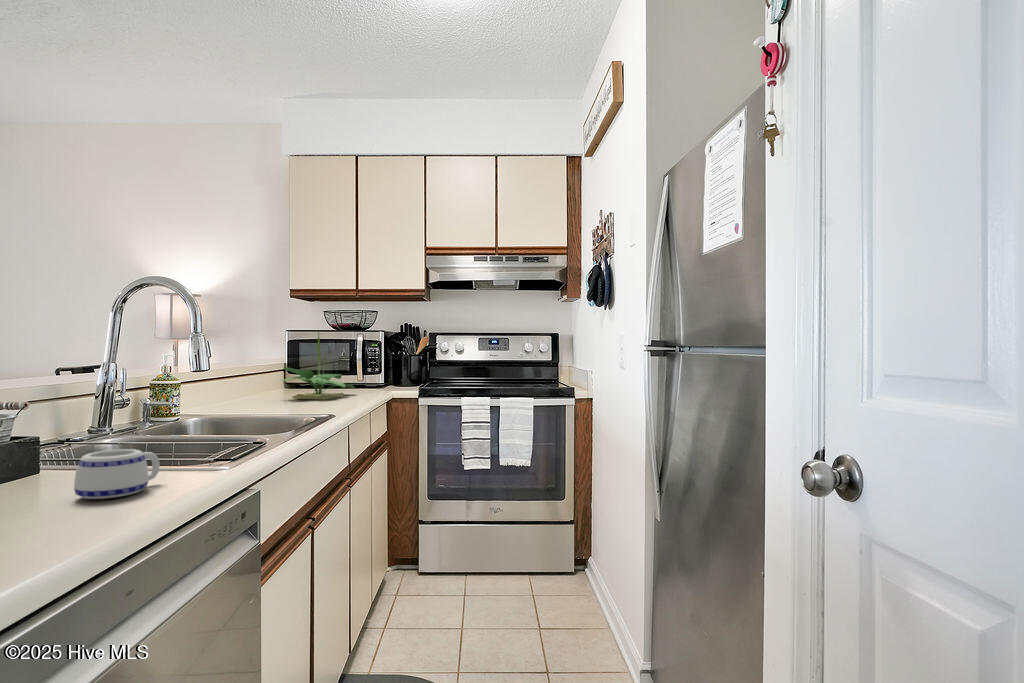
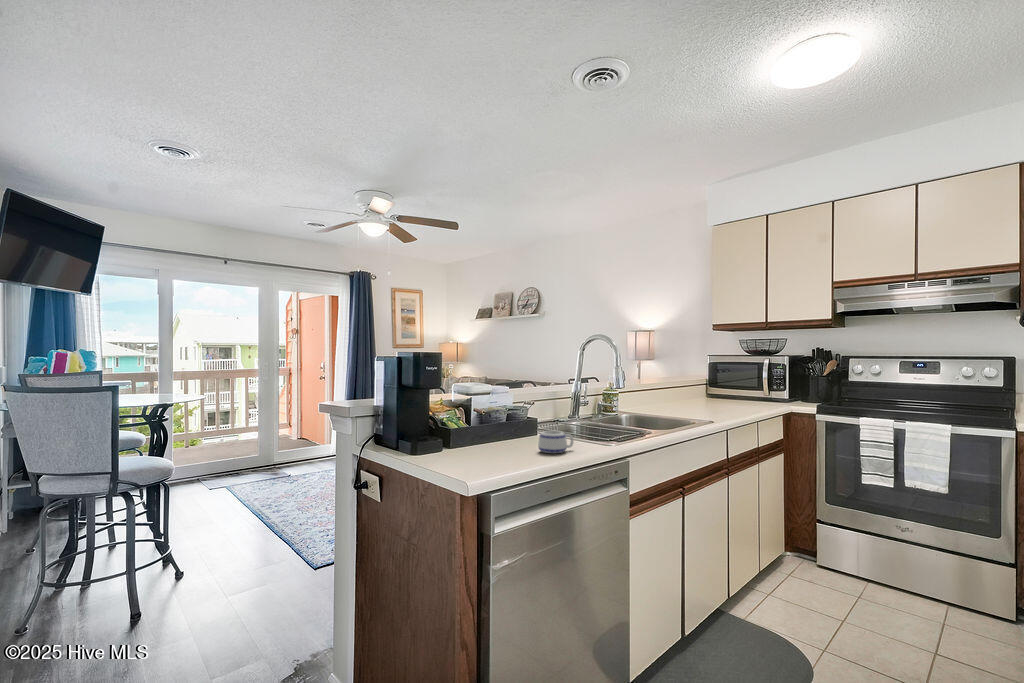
potted plant: present [282,330,355,399] -> none [696,356,758,408]

